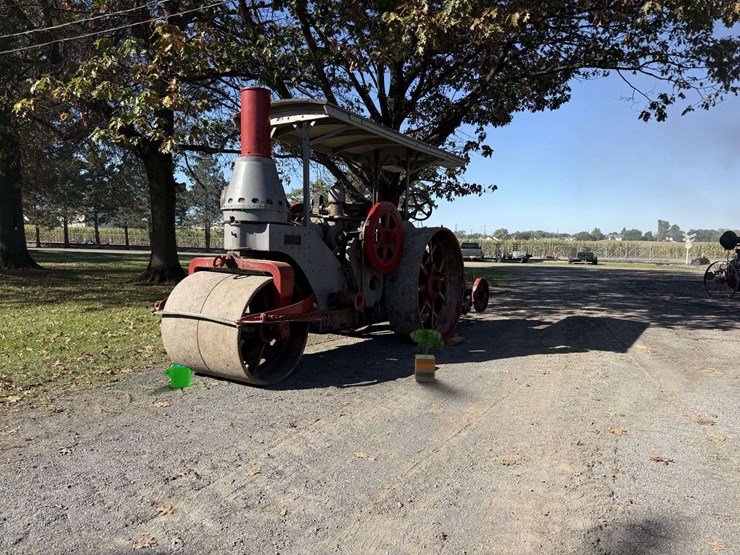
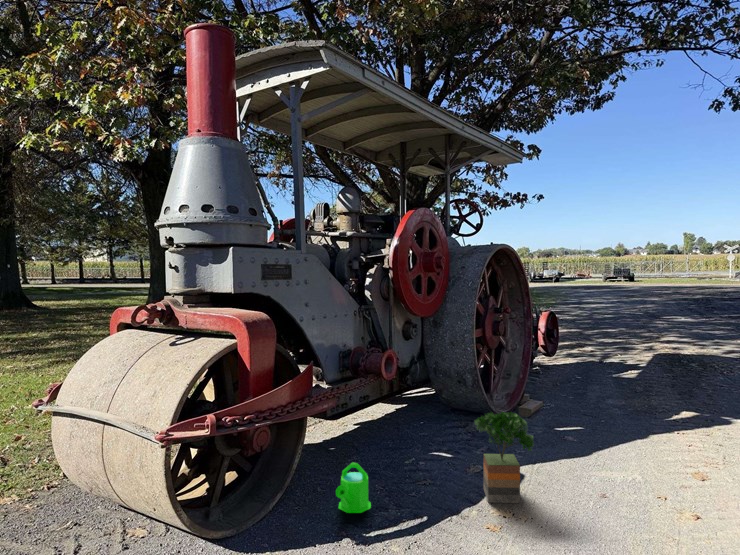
watering can: present [164,362,193,387] -> present [336,462,371,513]

